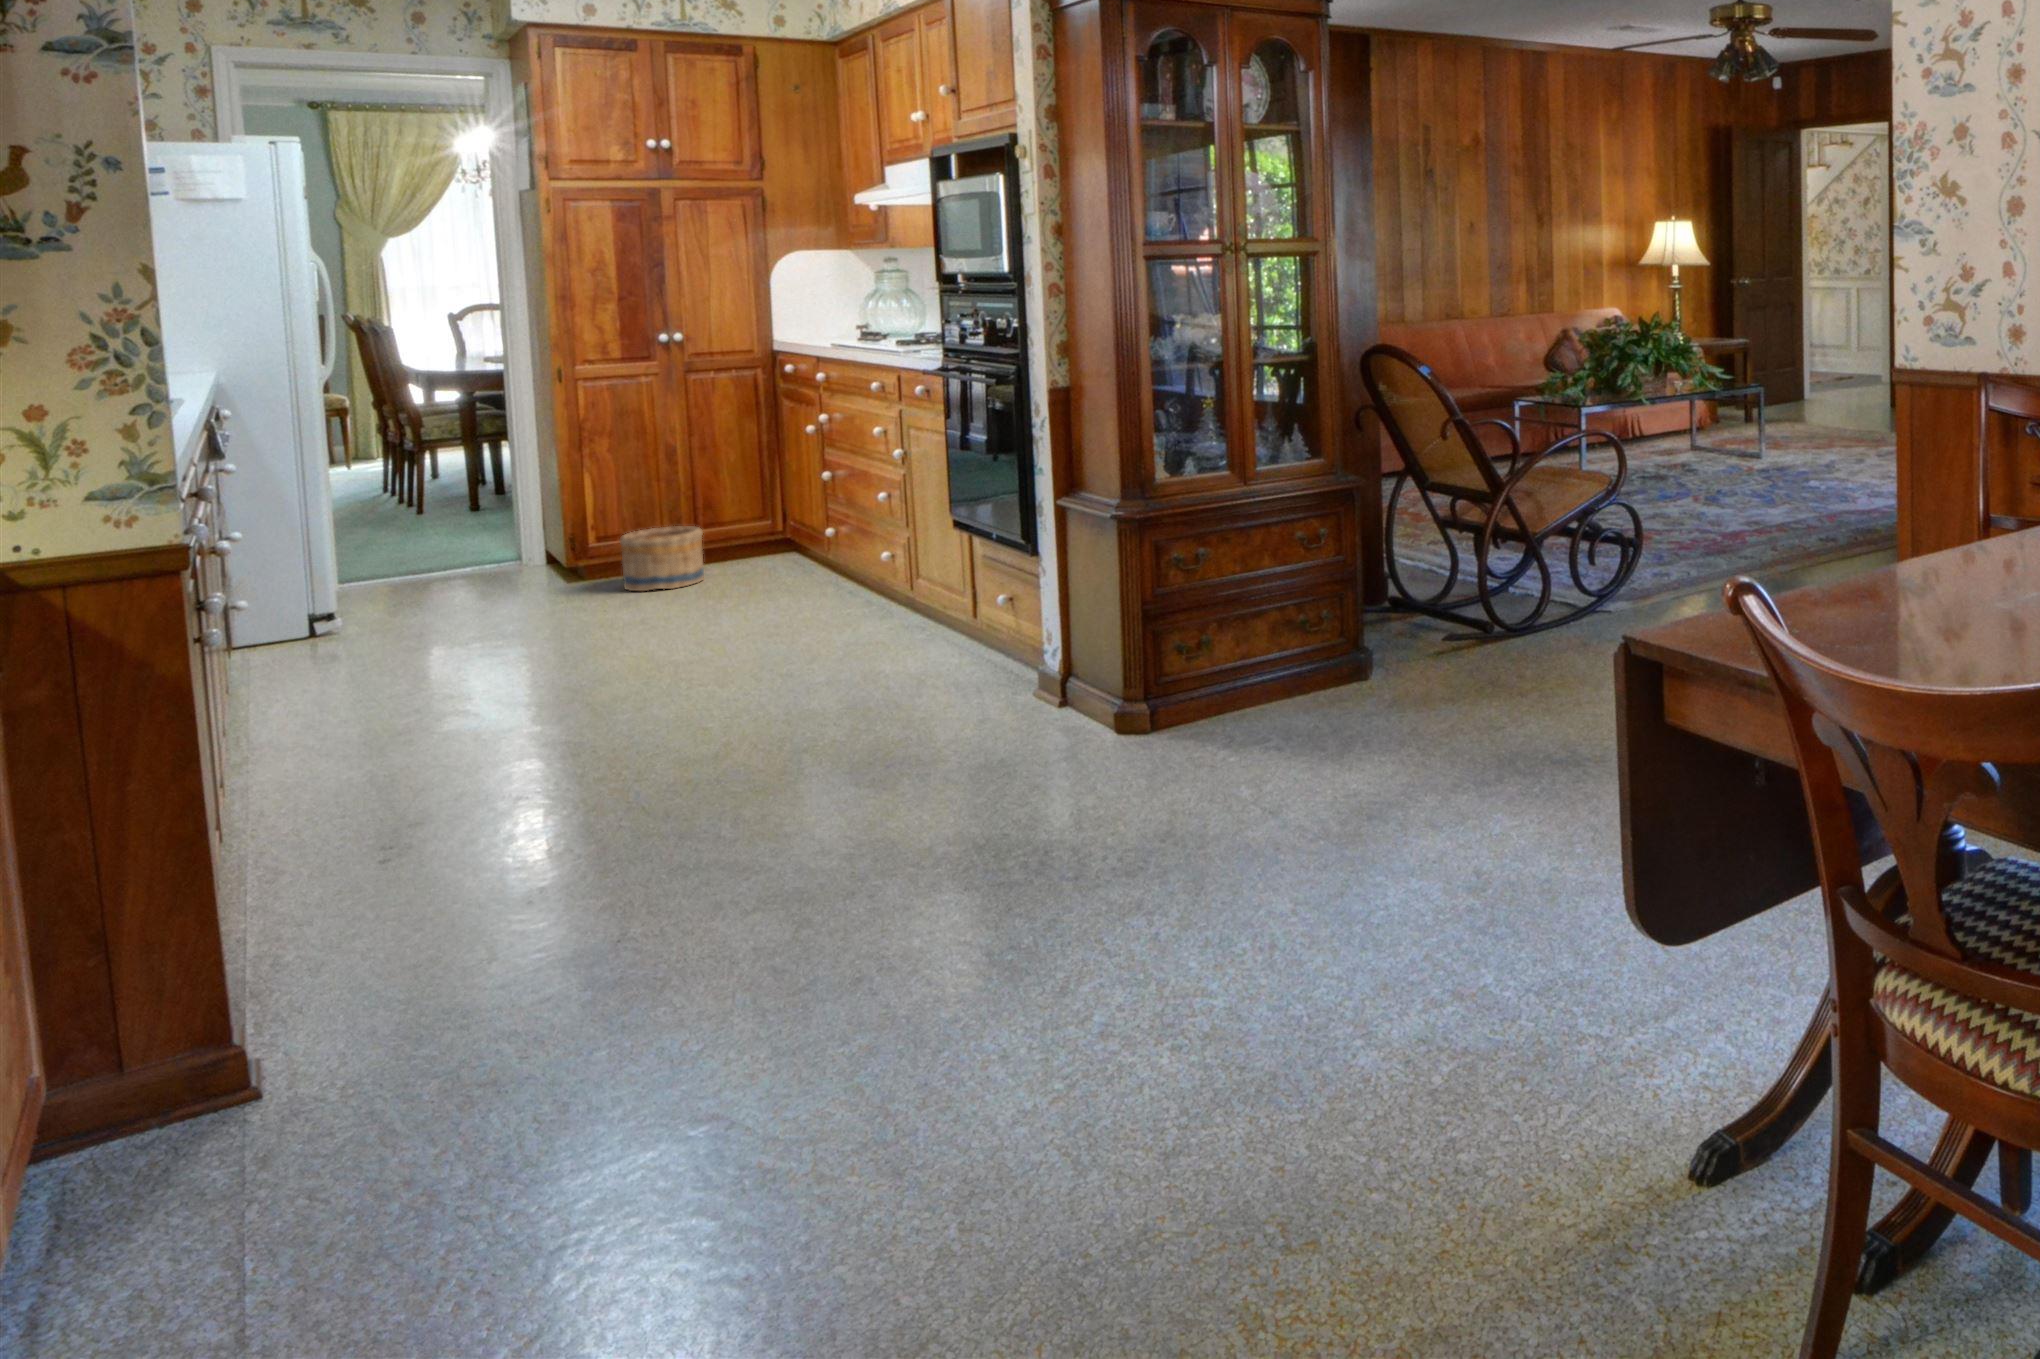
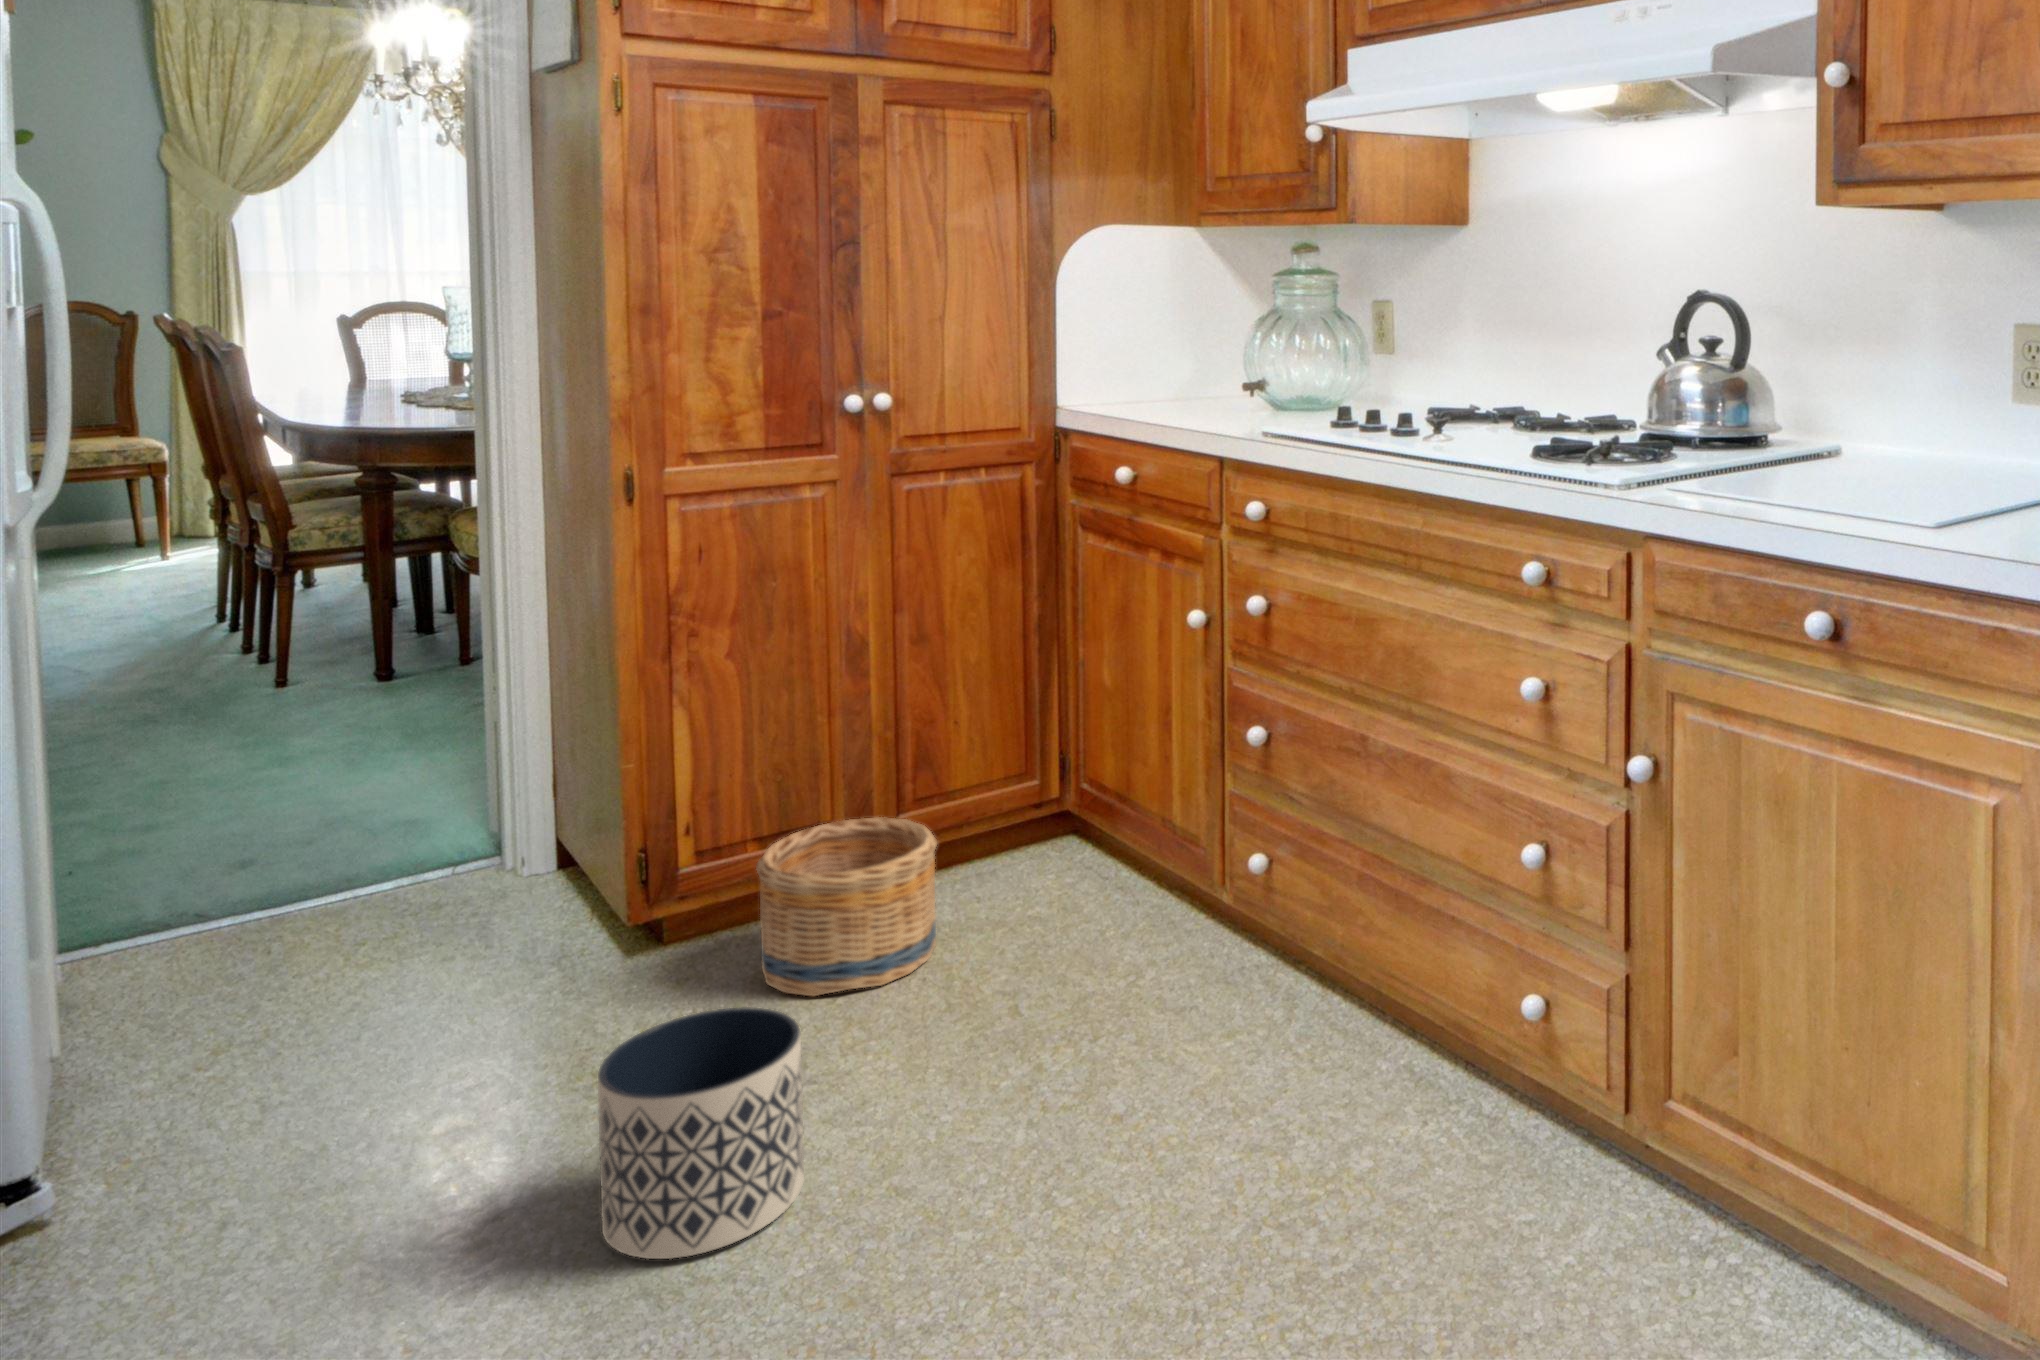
planter: none [531,563,613,637] -> present [598,1007,804,1259]

